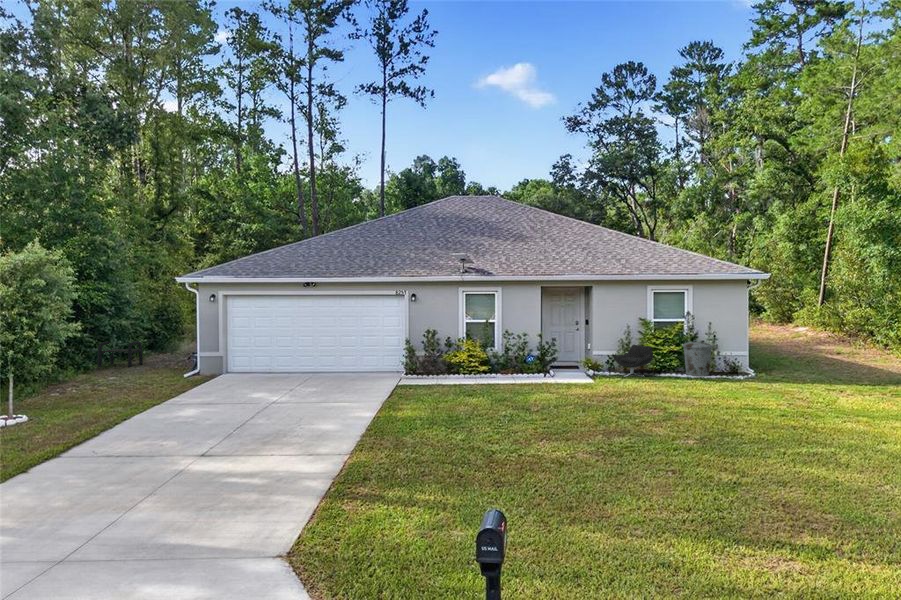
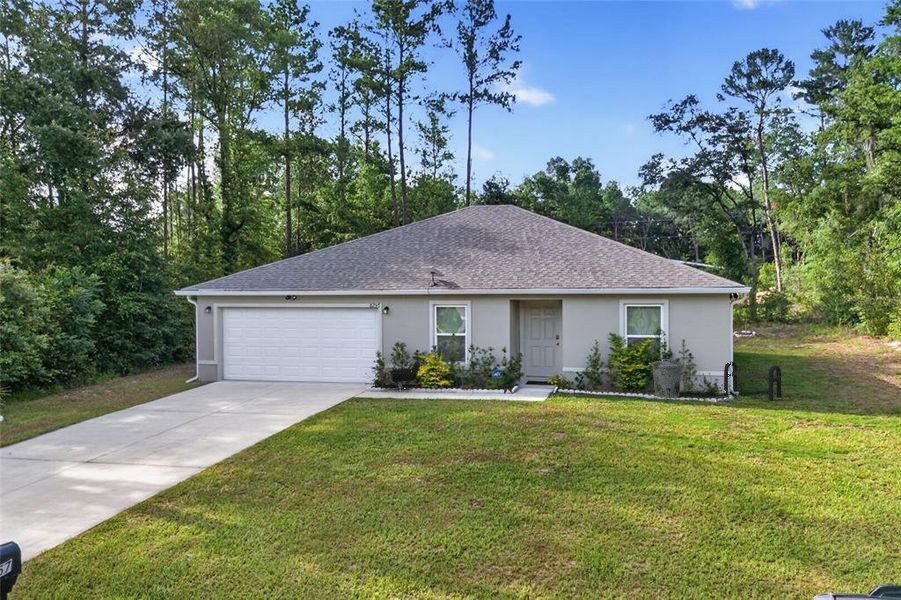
bench: present [98,341,143,367] -> present [724,362,781,401]
lounge chair: present [613,345,653,376] -> present [391,361,420,391]

